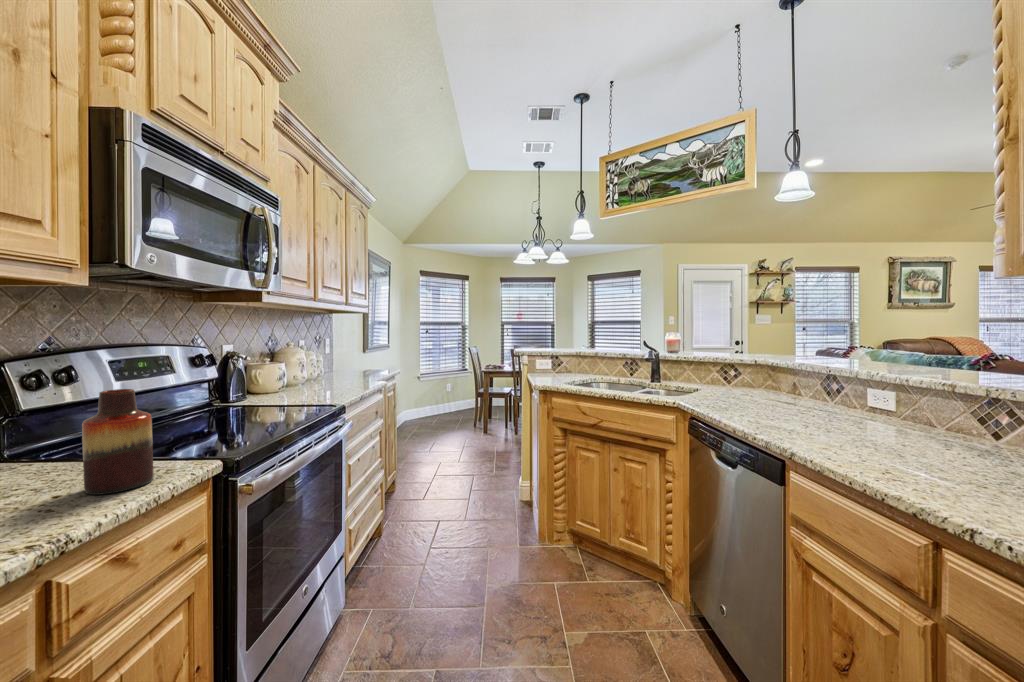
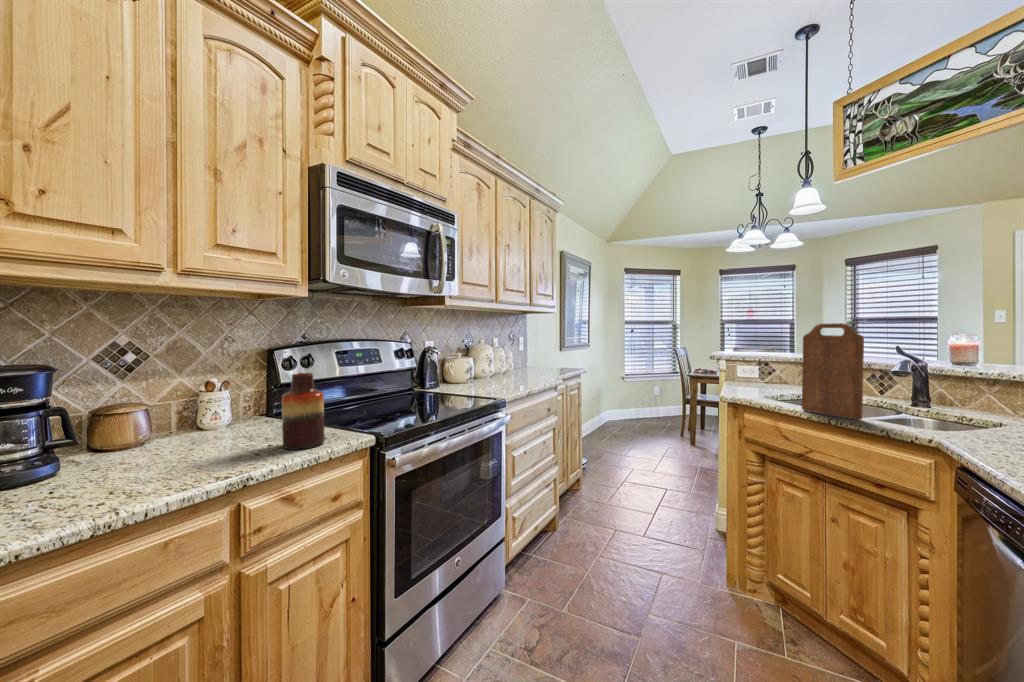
cutting board: none [594,326,633,395] -> present [802,323,864,420]

